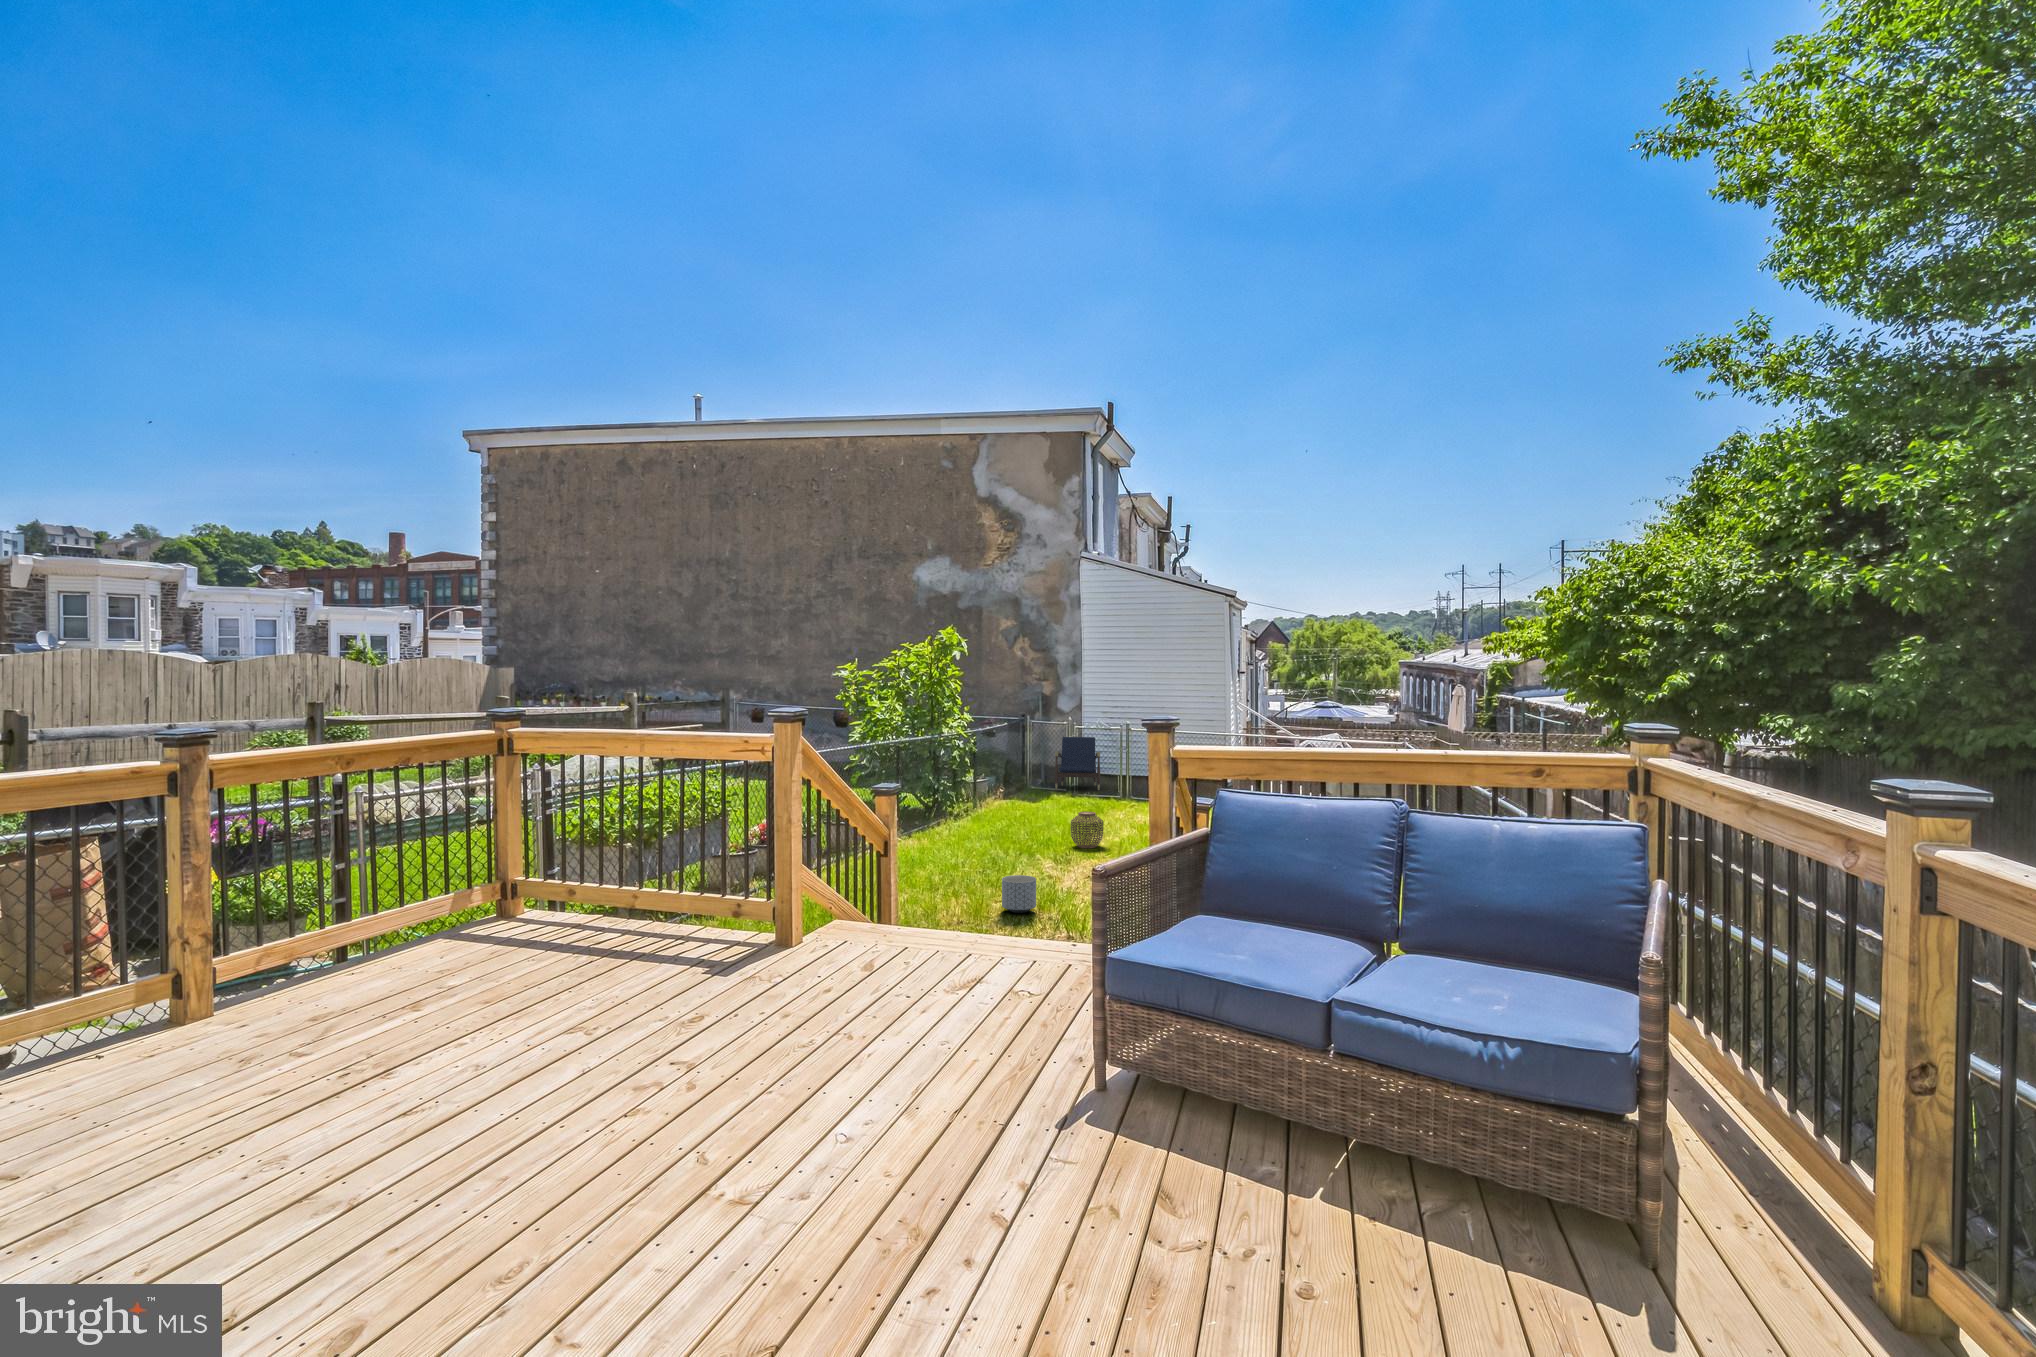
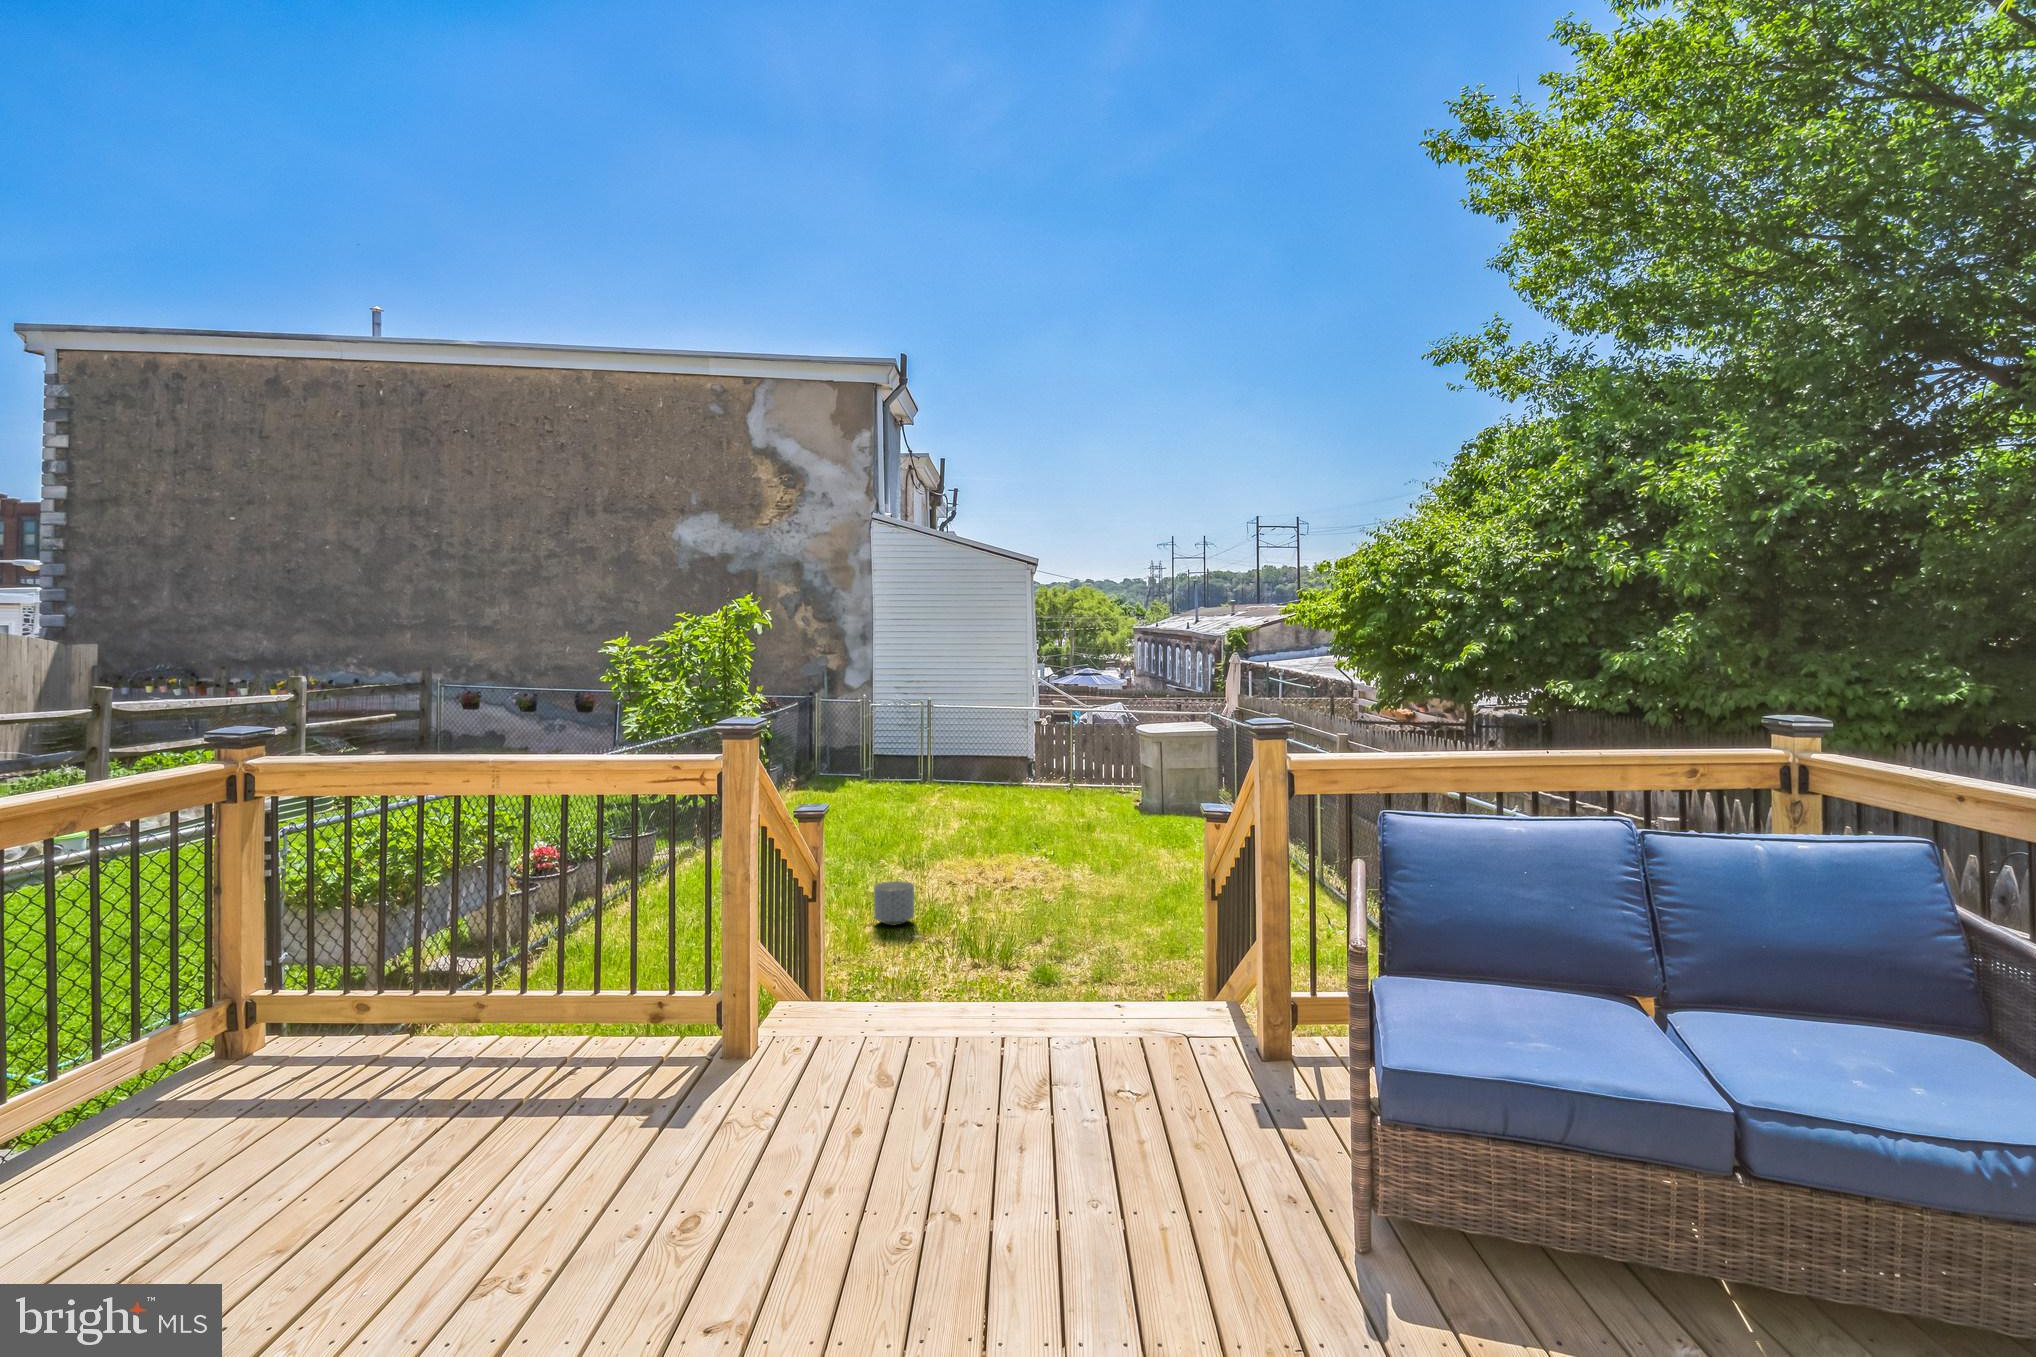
lounge chair: present [1055,737,1100,790] -> none [850,718,900,777]
woven basket: present [1071,812,1103,848] -> none [907,802,943,842]

